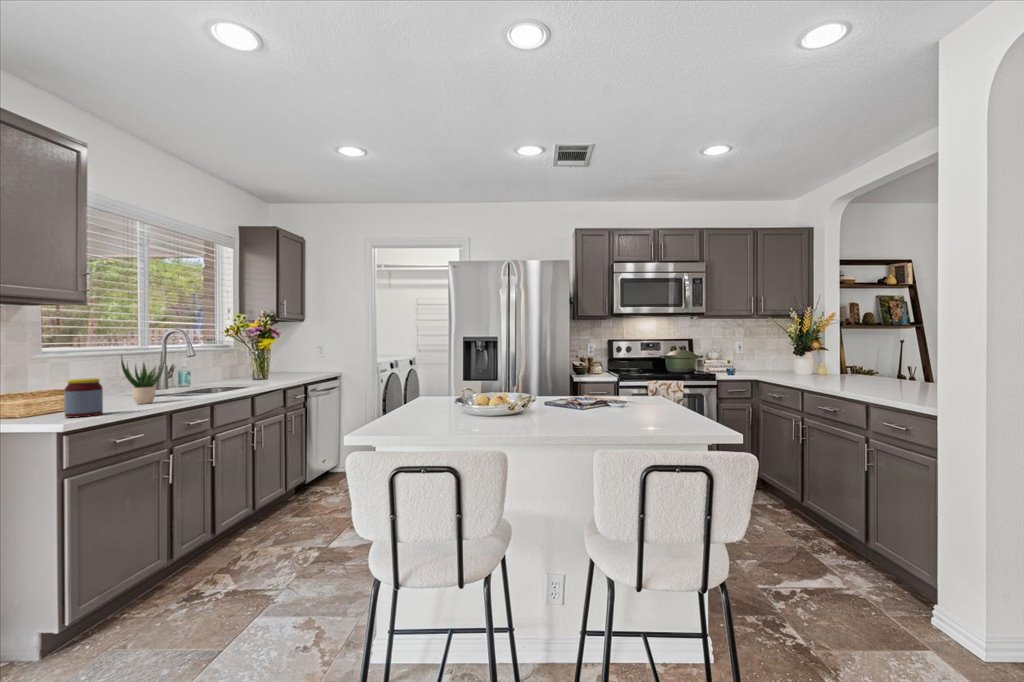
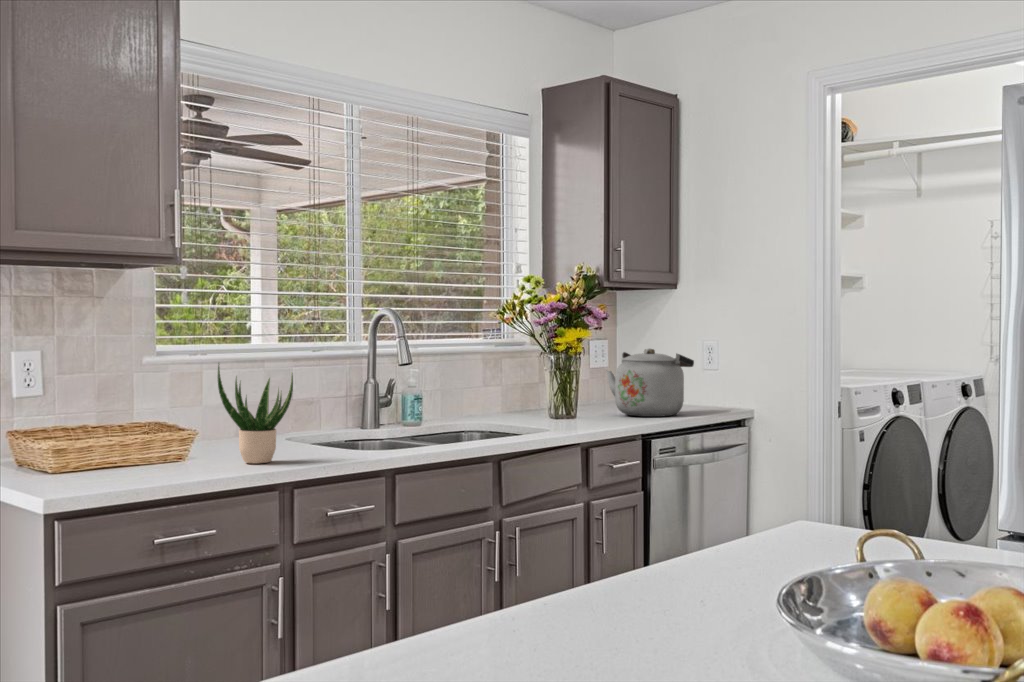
kettle: none [276,348,318,377] -> present [606,349,694,417]
jar: present [64,378,103,418] -> none [84,411,142,487]

